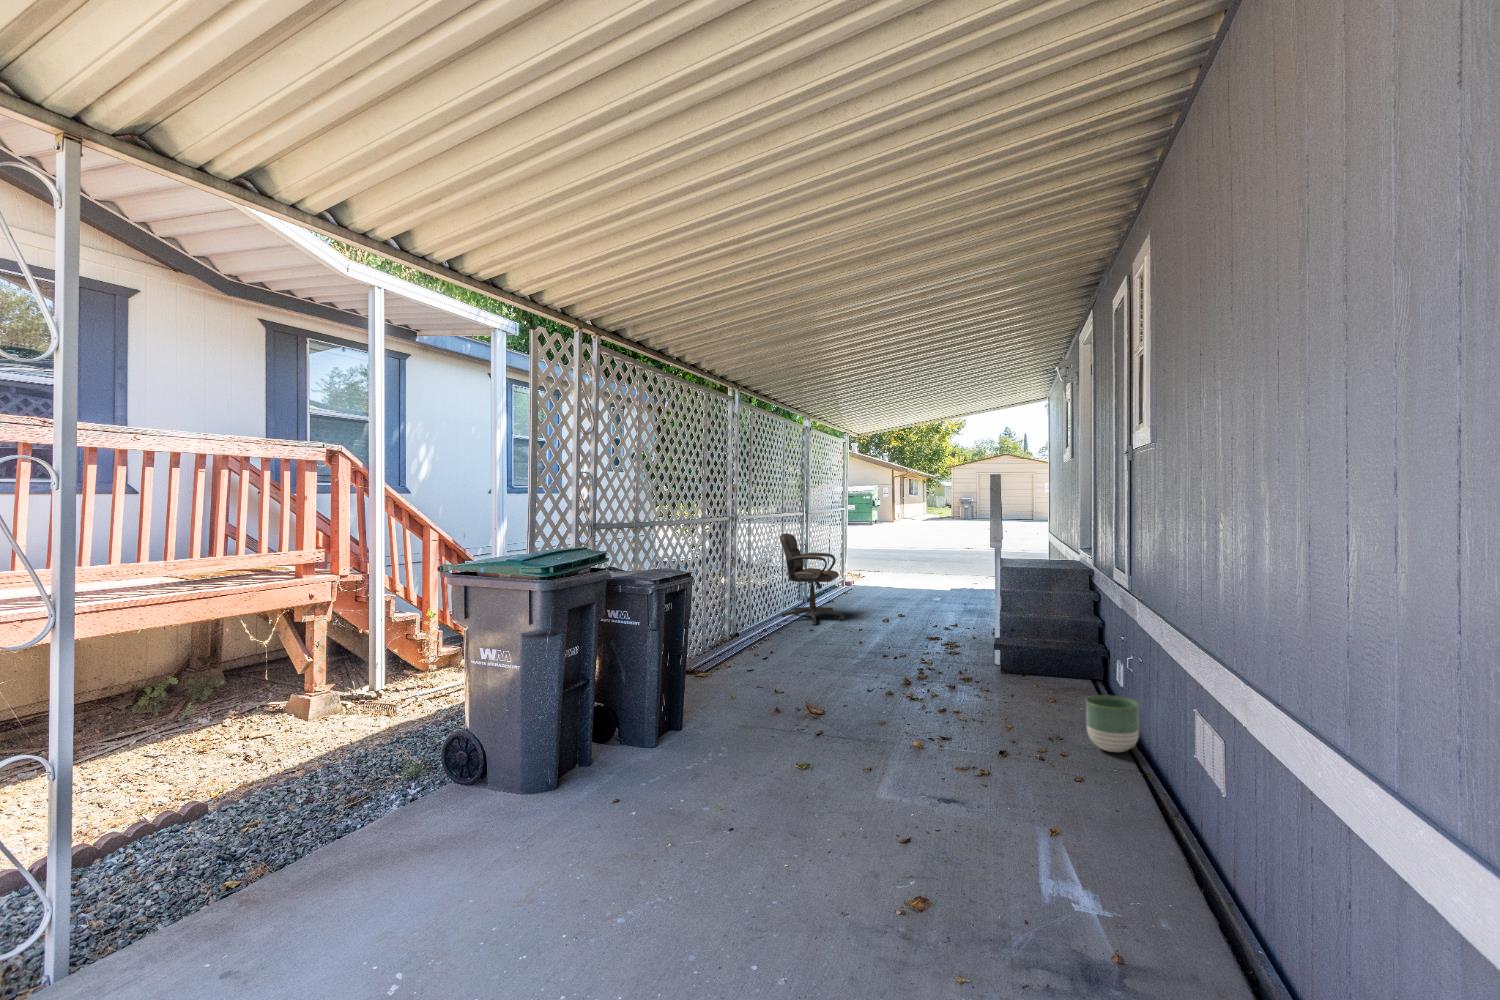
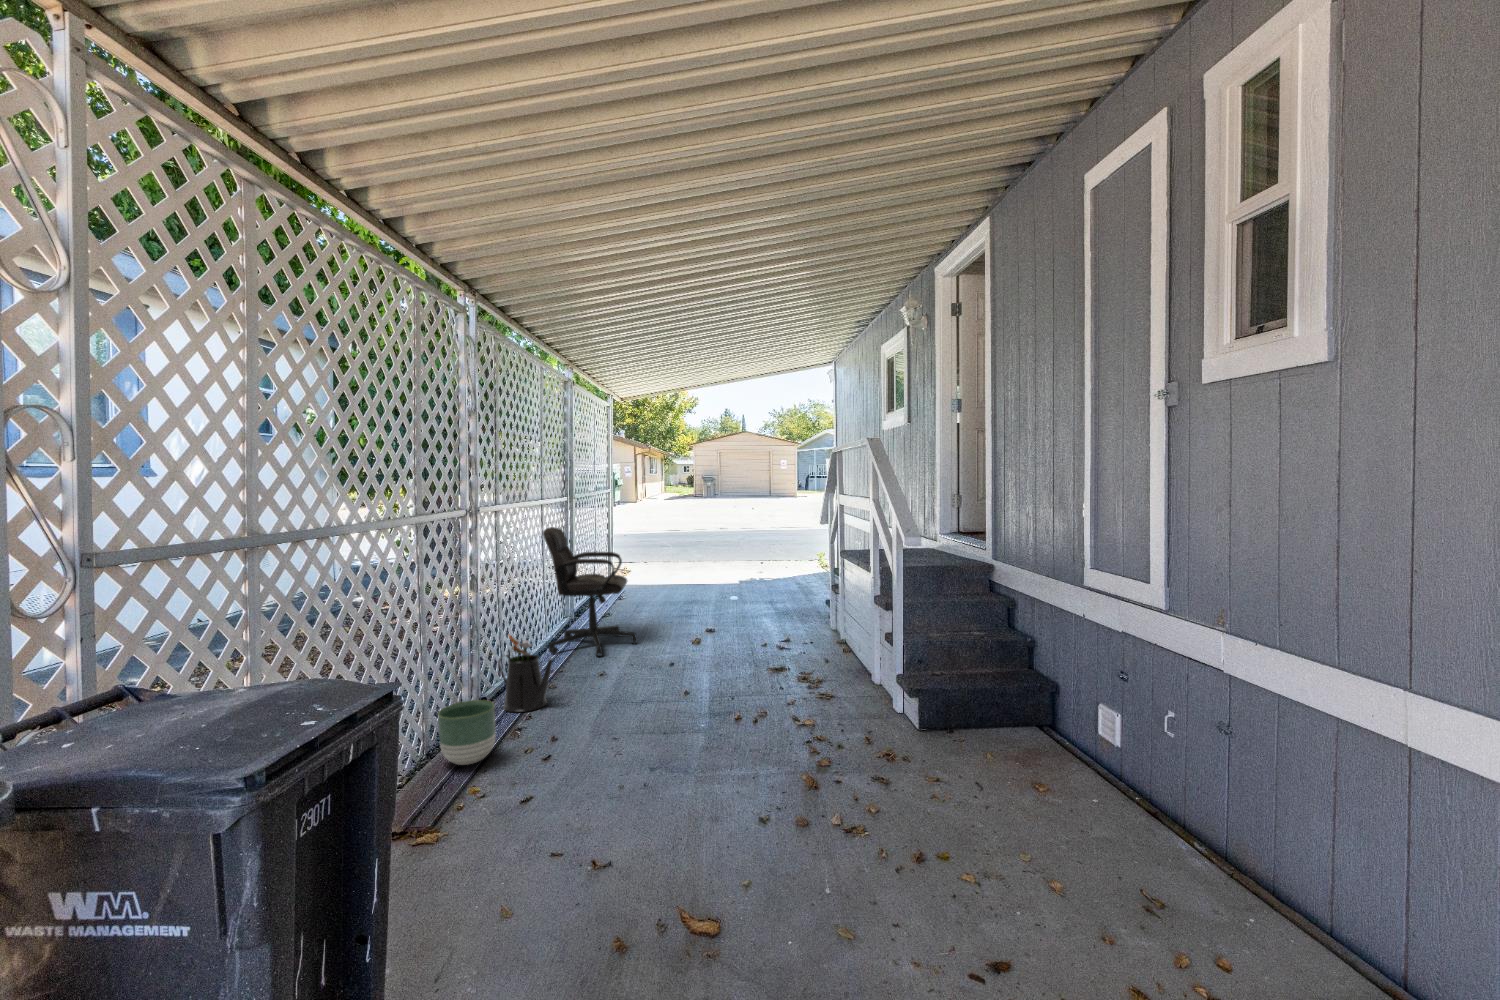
watering can: none [746,596,777,645] -> present [498,634,552,712]
planter: present [1086,695,1139,752] -> present [438,700,496,765]

